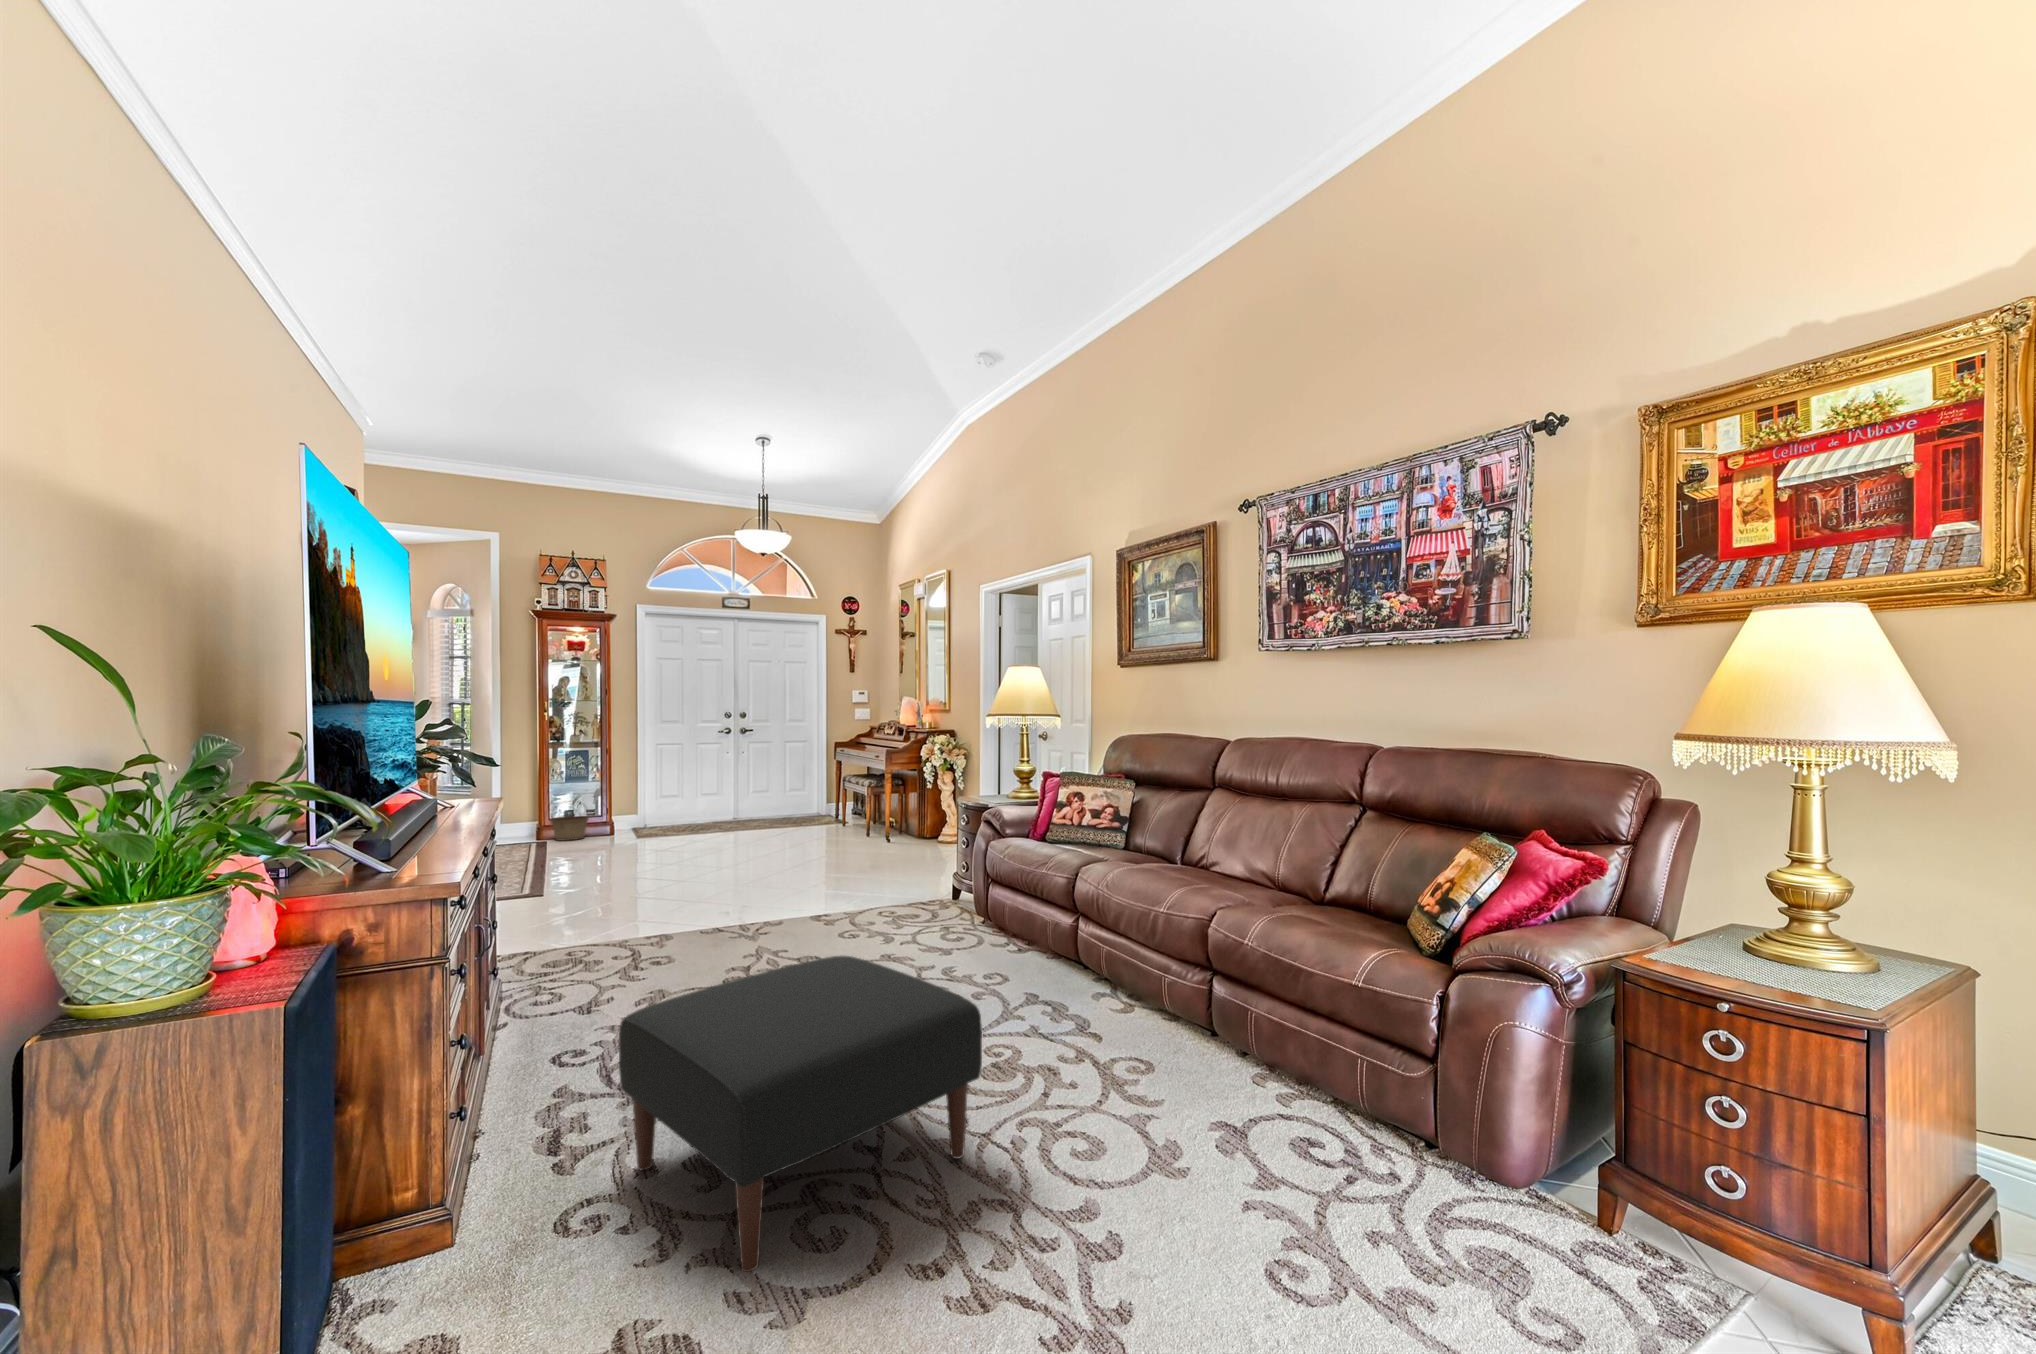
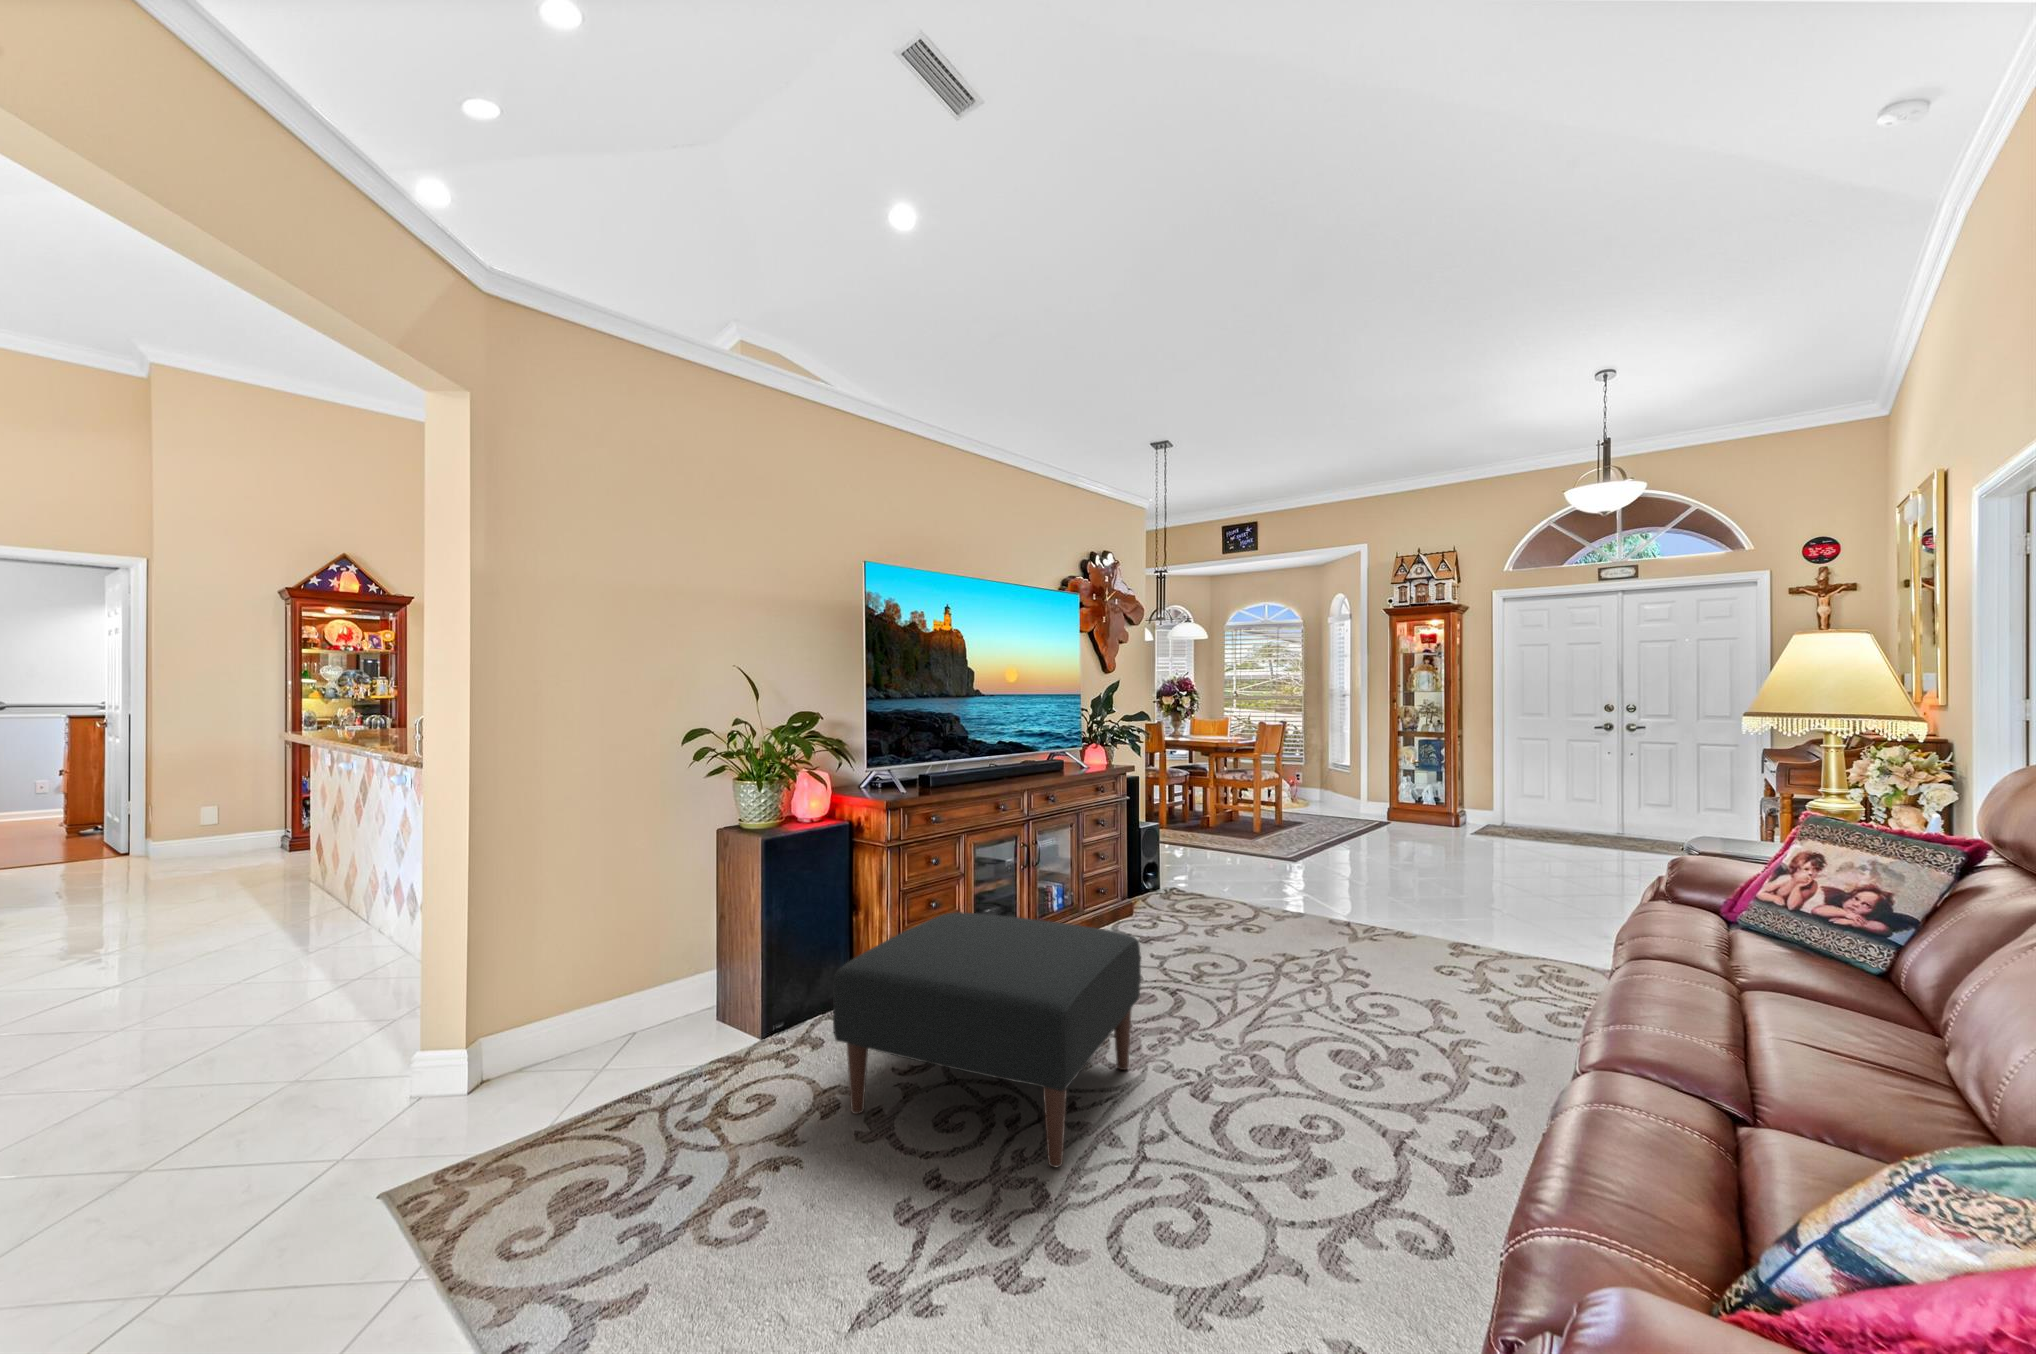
basket: present [551,816,589,841] -> none [1398,786,1436,824]

